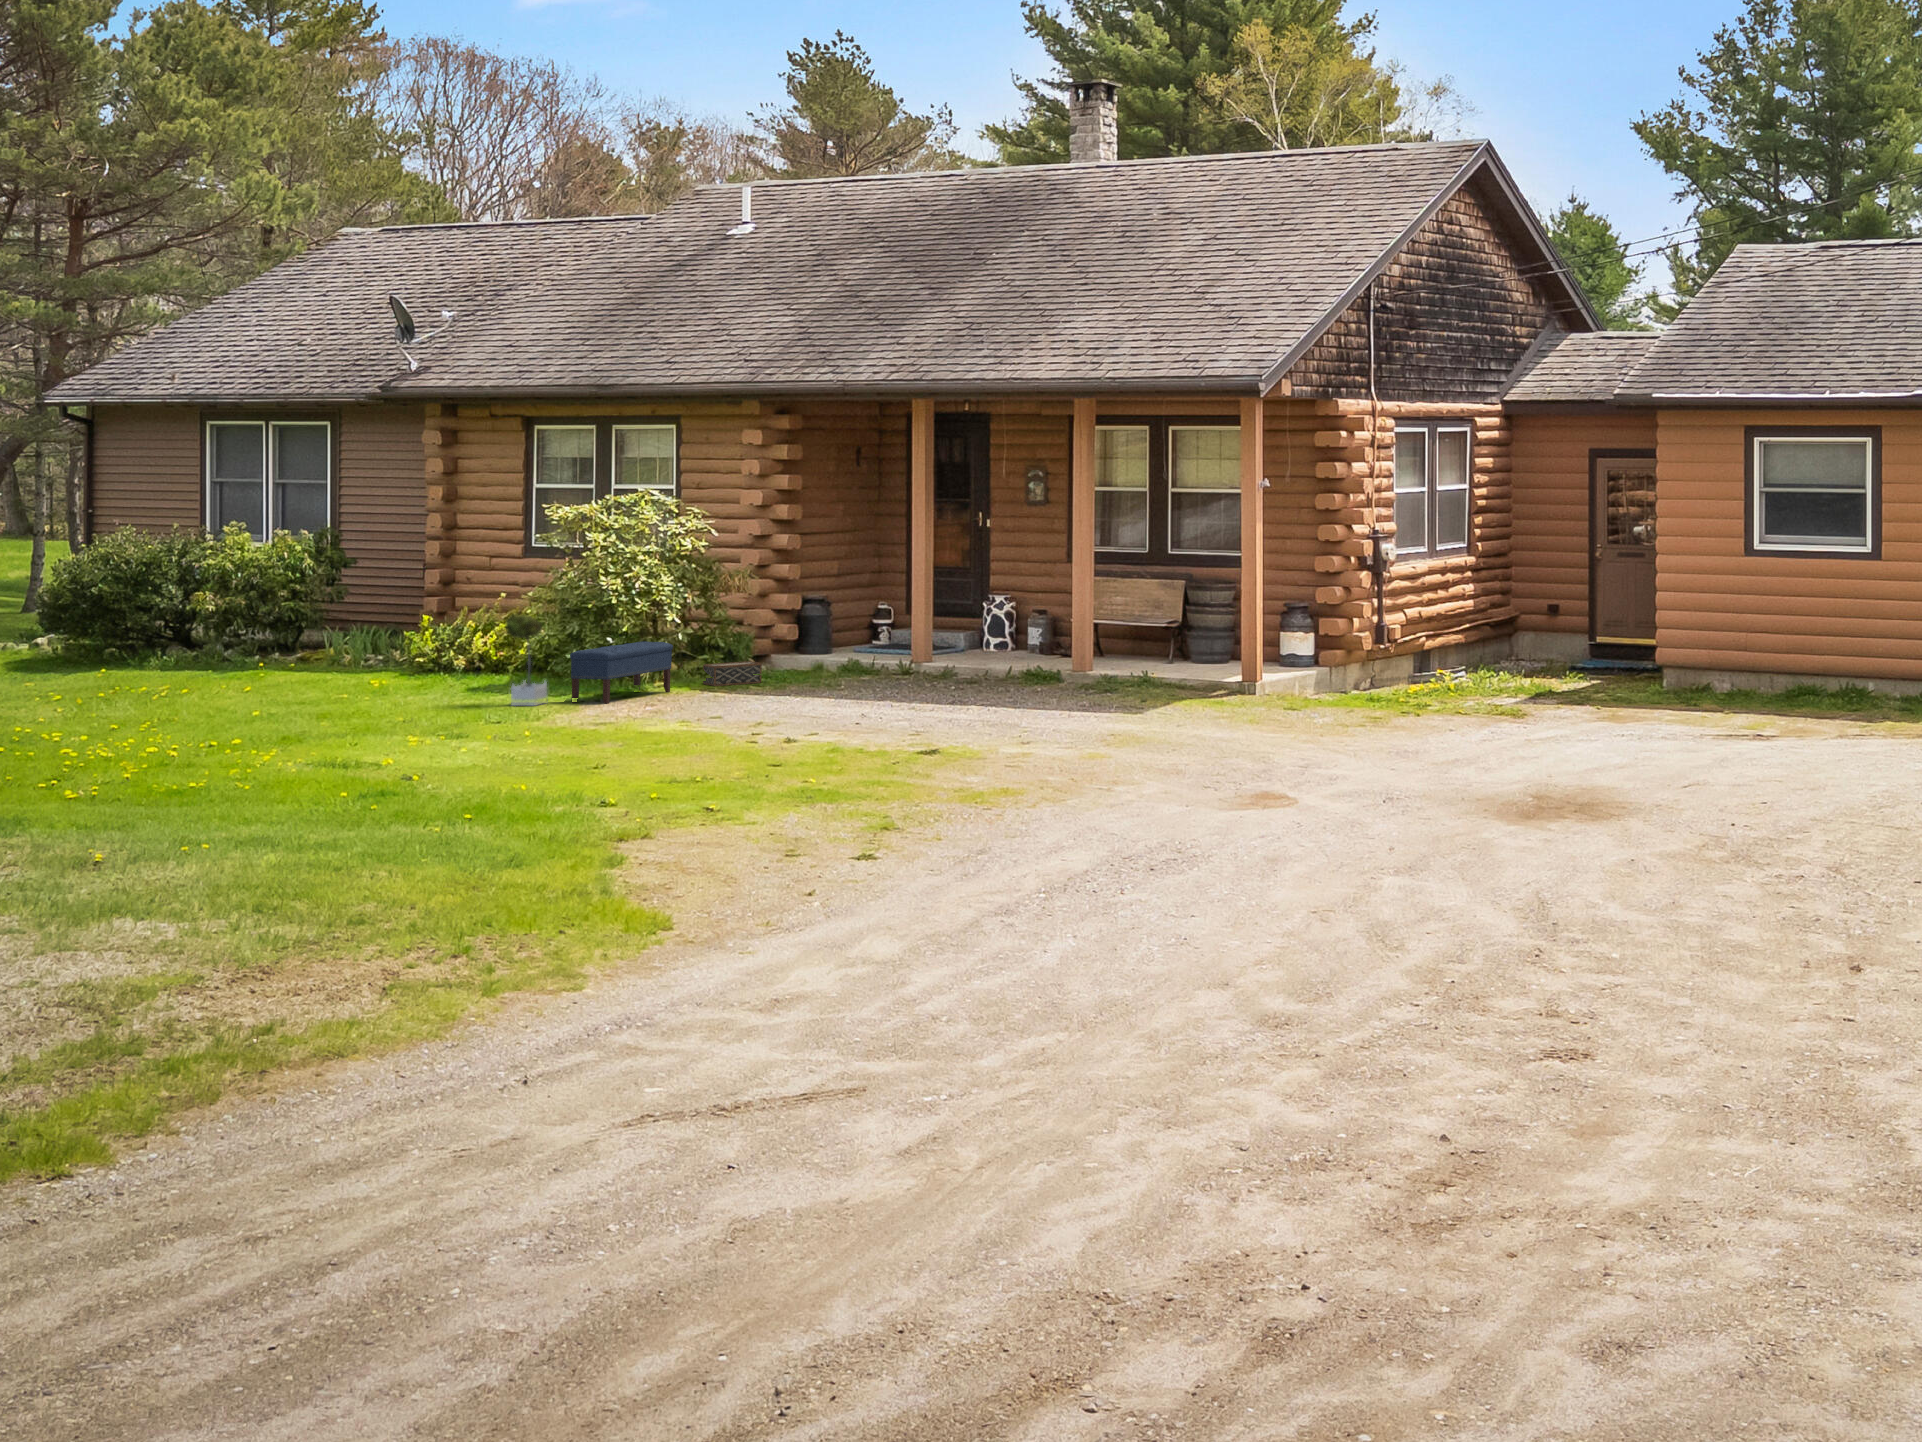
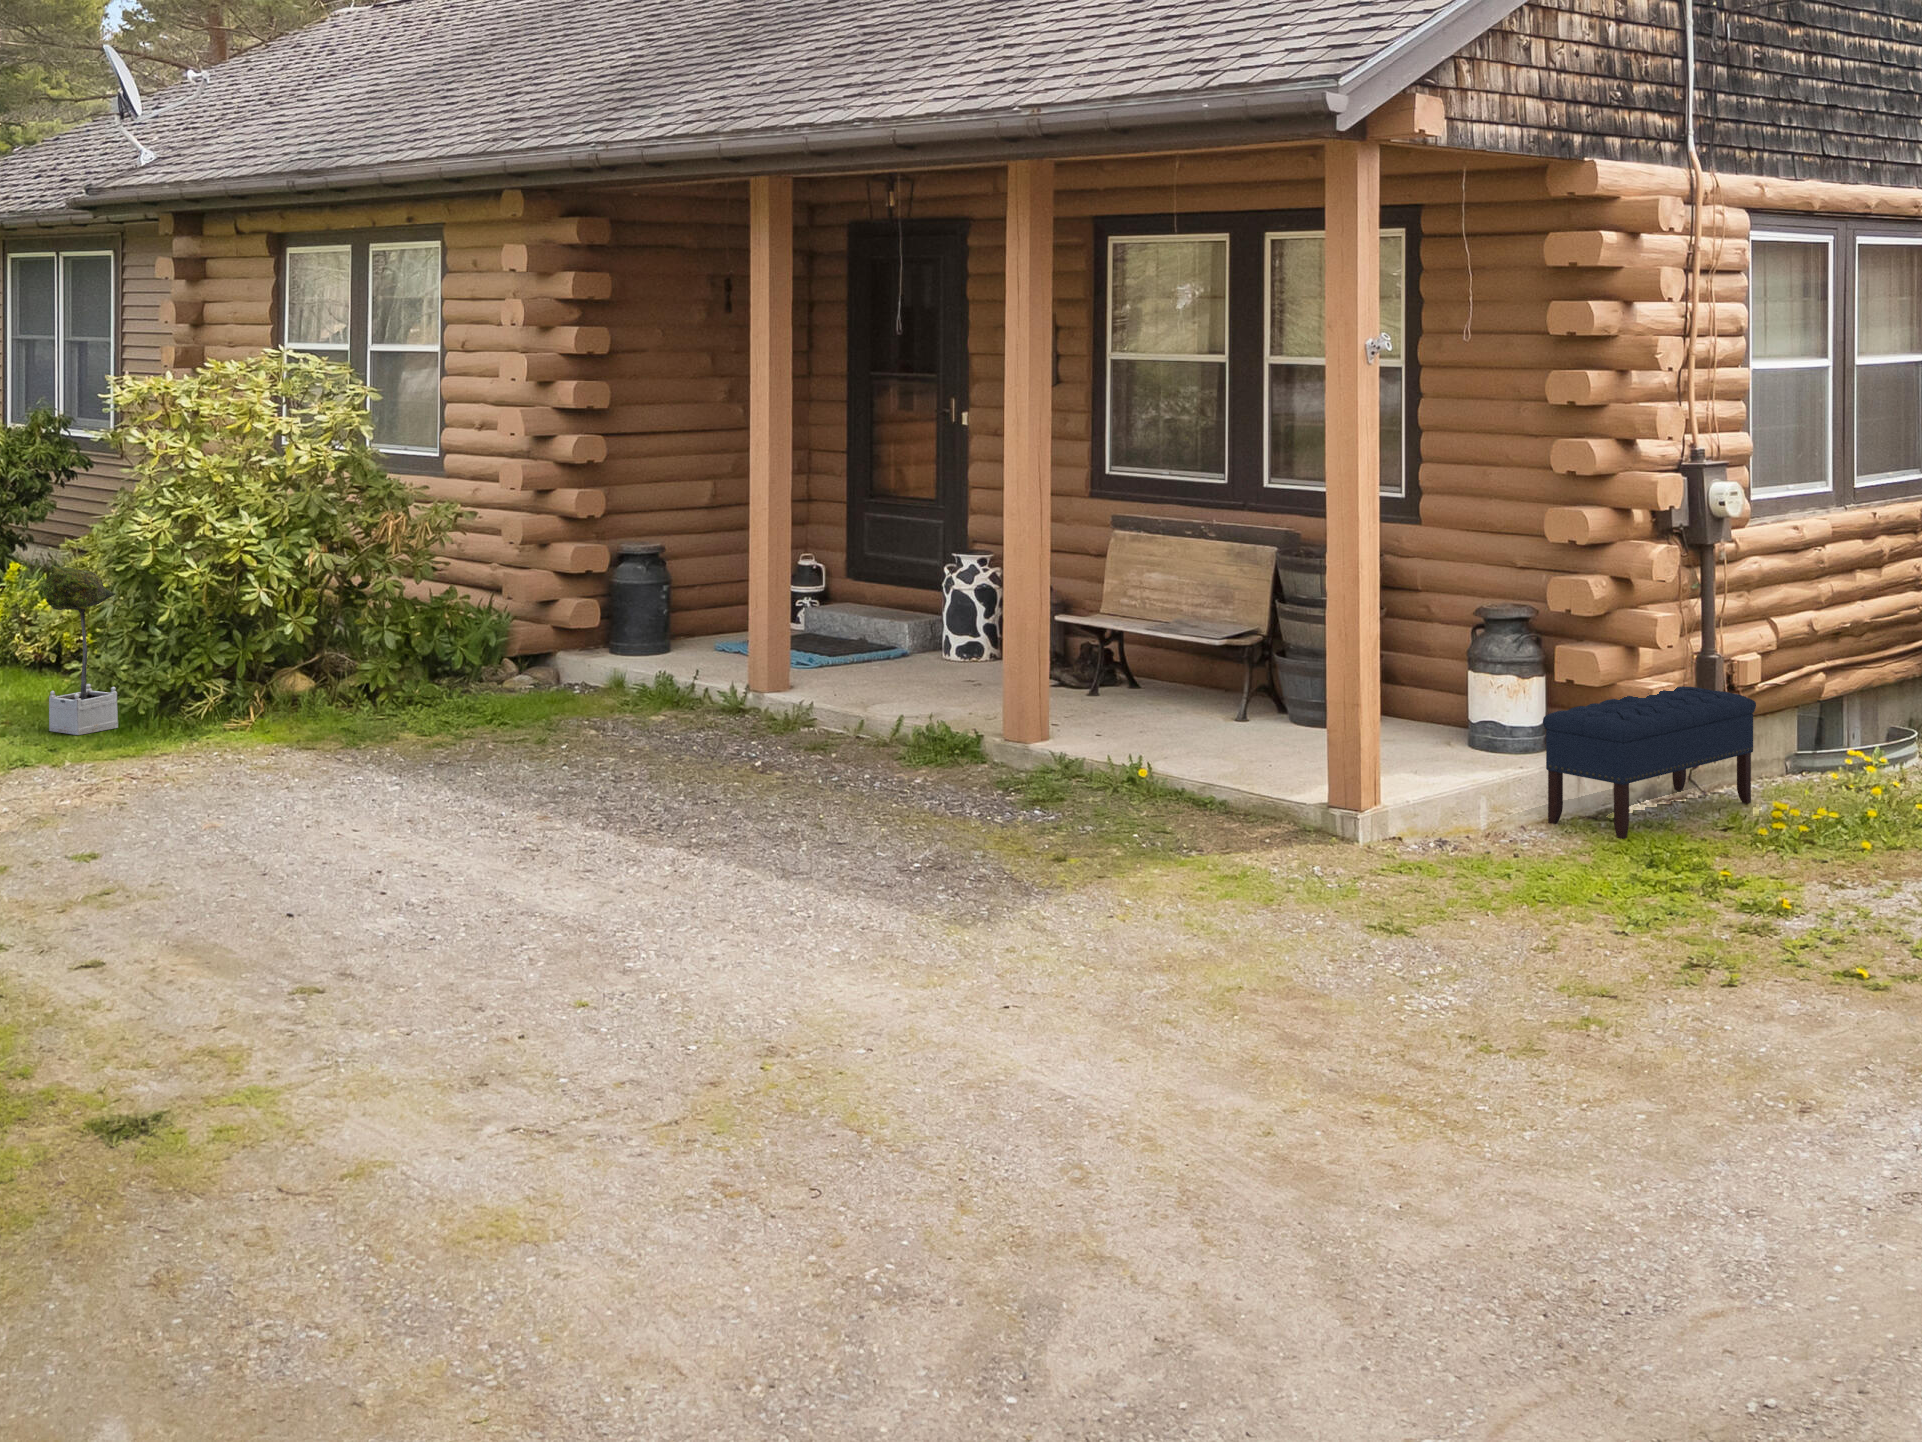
bench: present [570,642,673,704] -> present [1543,686,1756,839]
woven basket: present [703,661,762,686] -> none [474,650,566,696]

